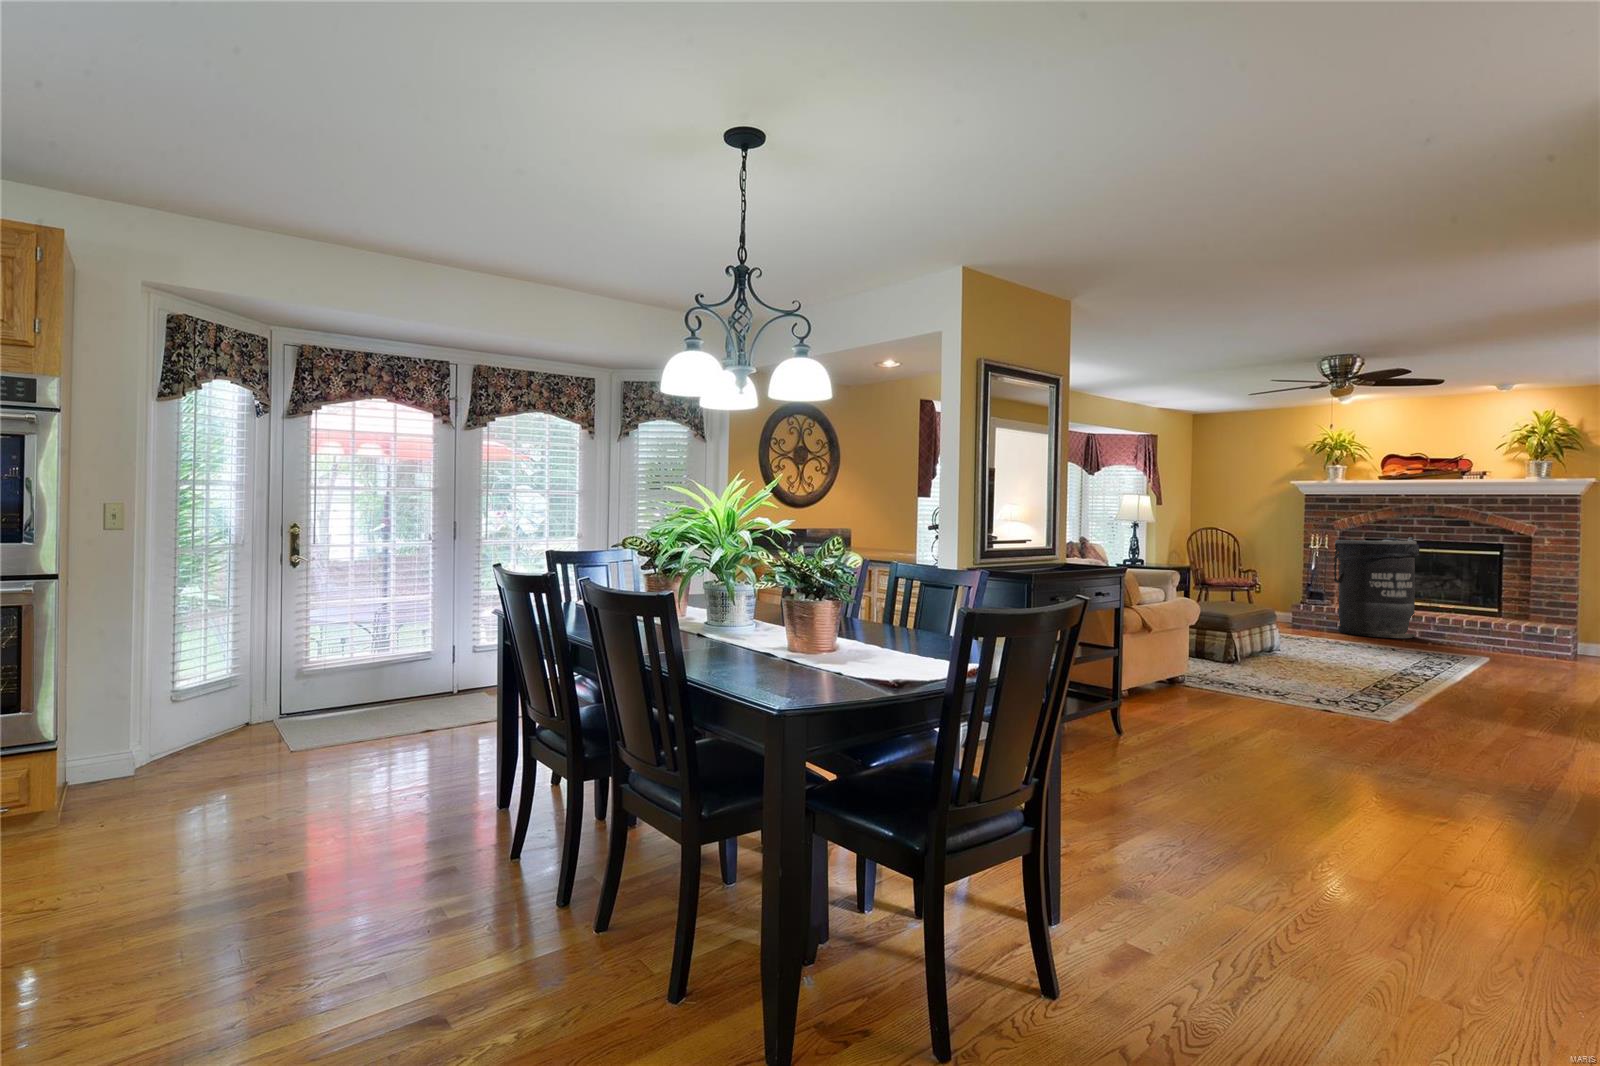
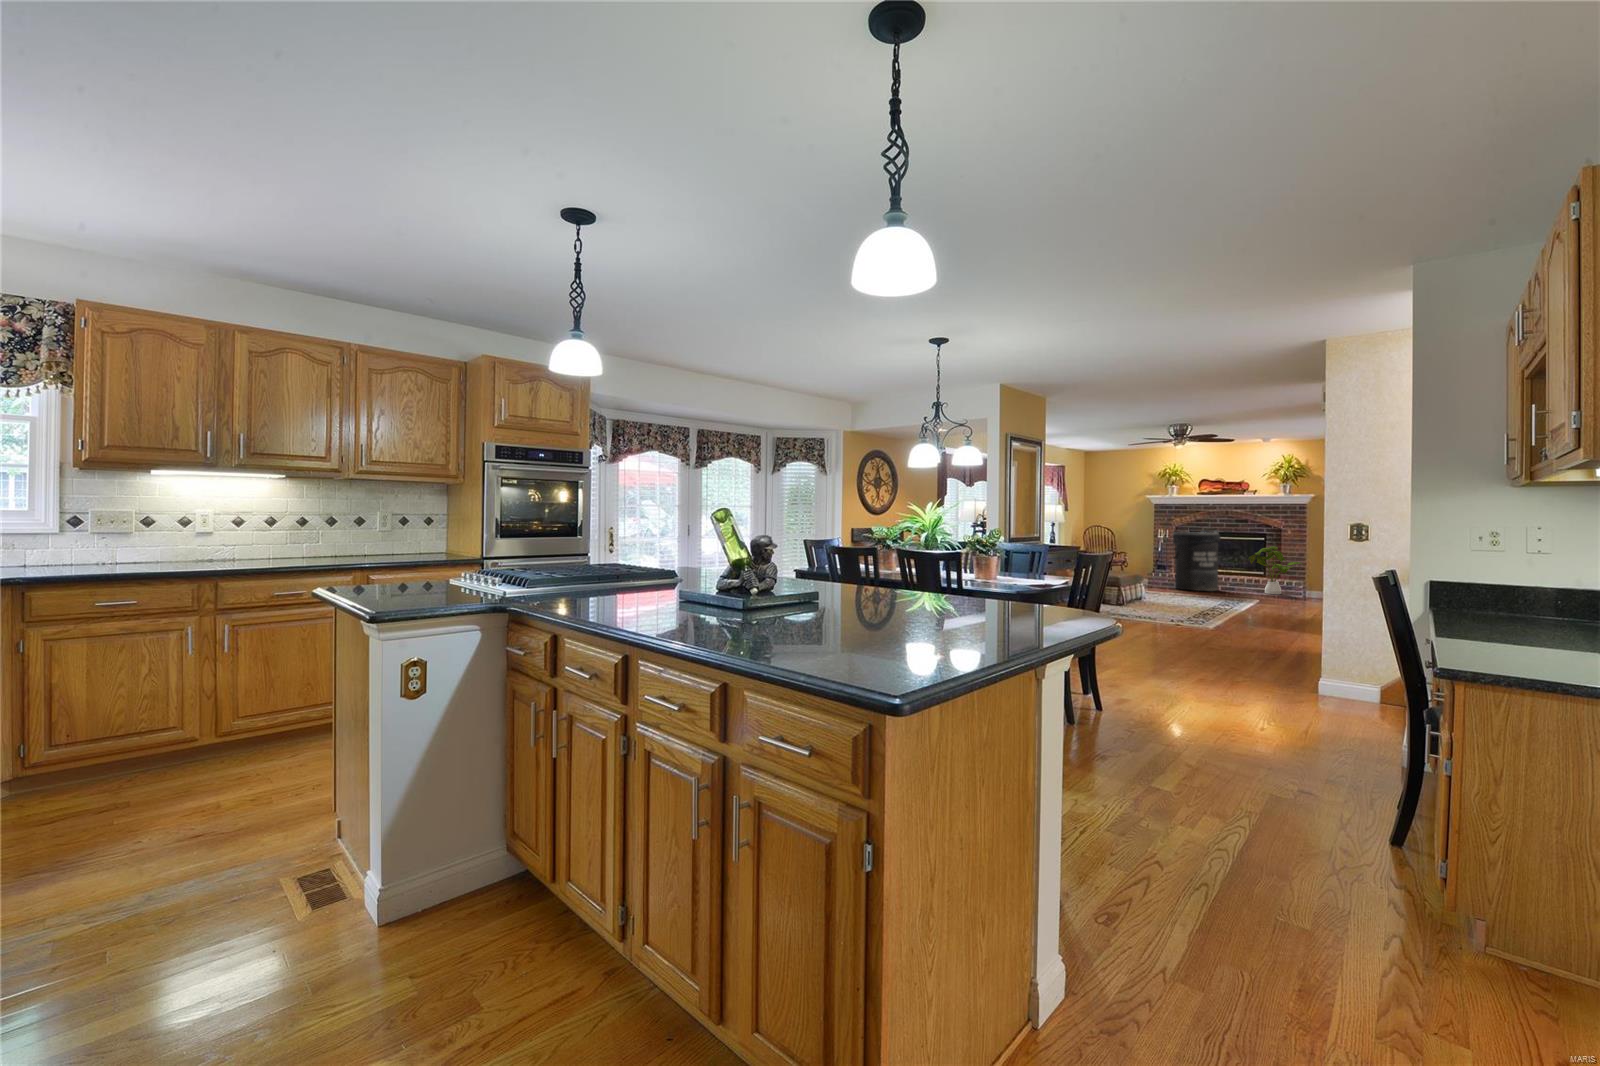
house plant: none [1470,565,1578,648] -> present [1249,546,1302,595]

